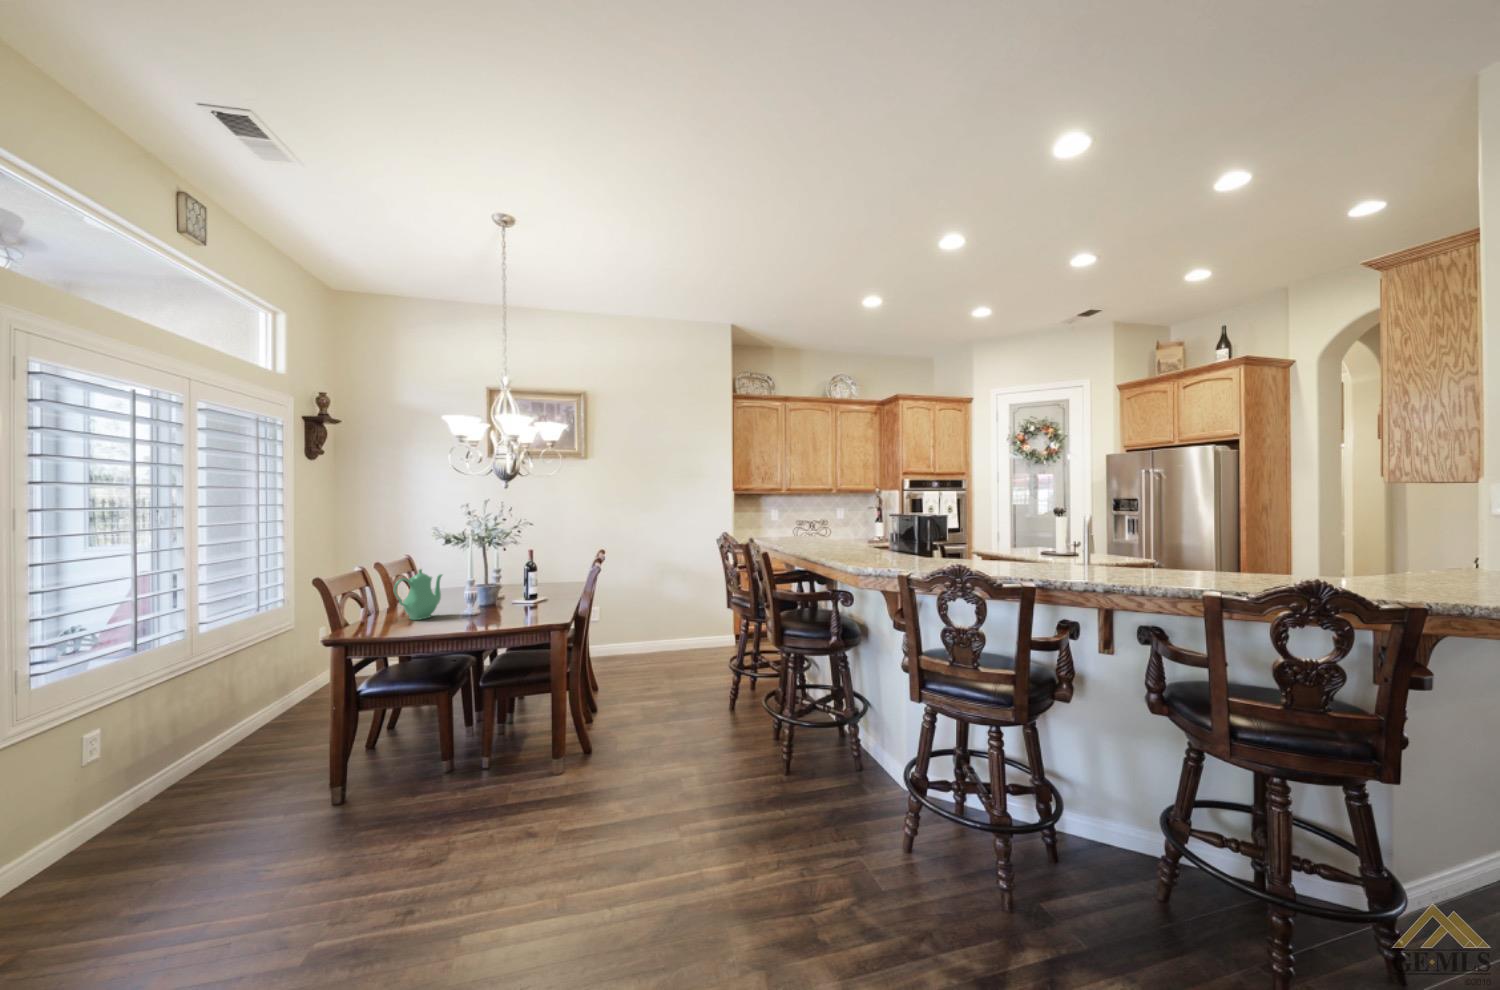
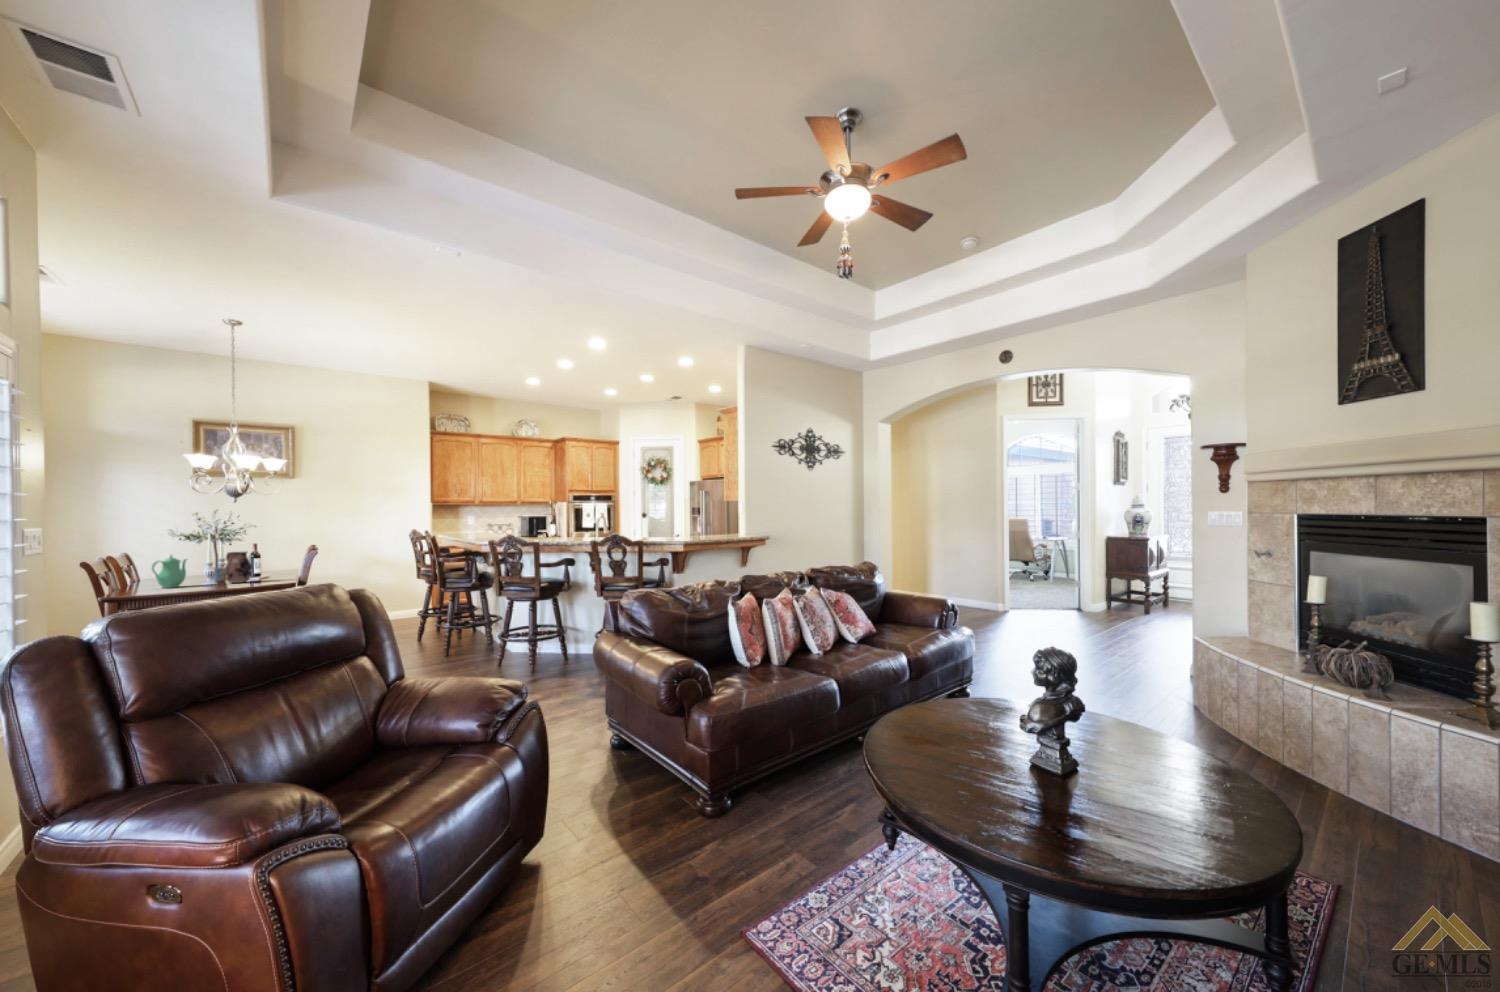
ceramic pitcher: none [484,565,520,614] -> present [225,552,252,583]

